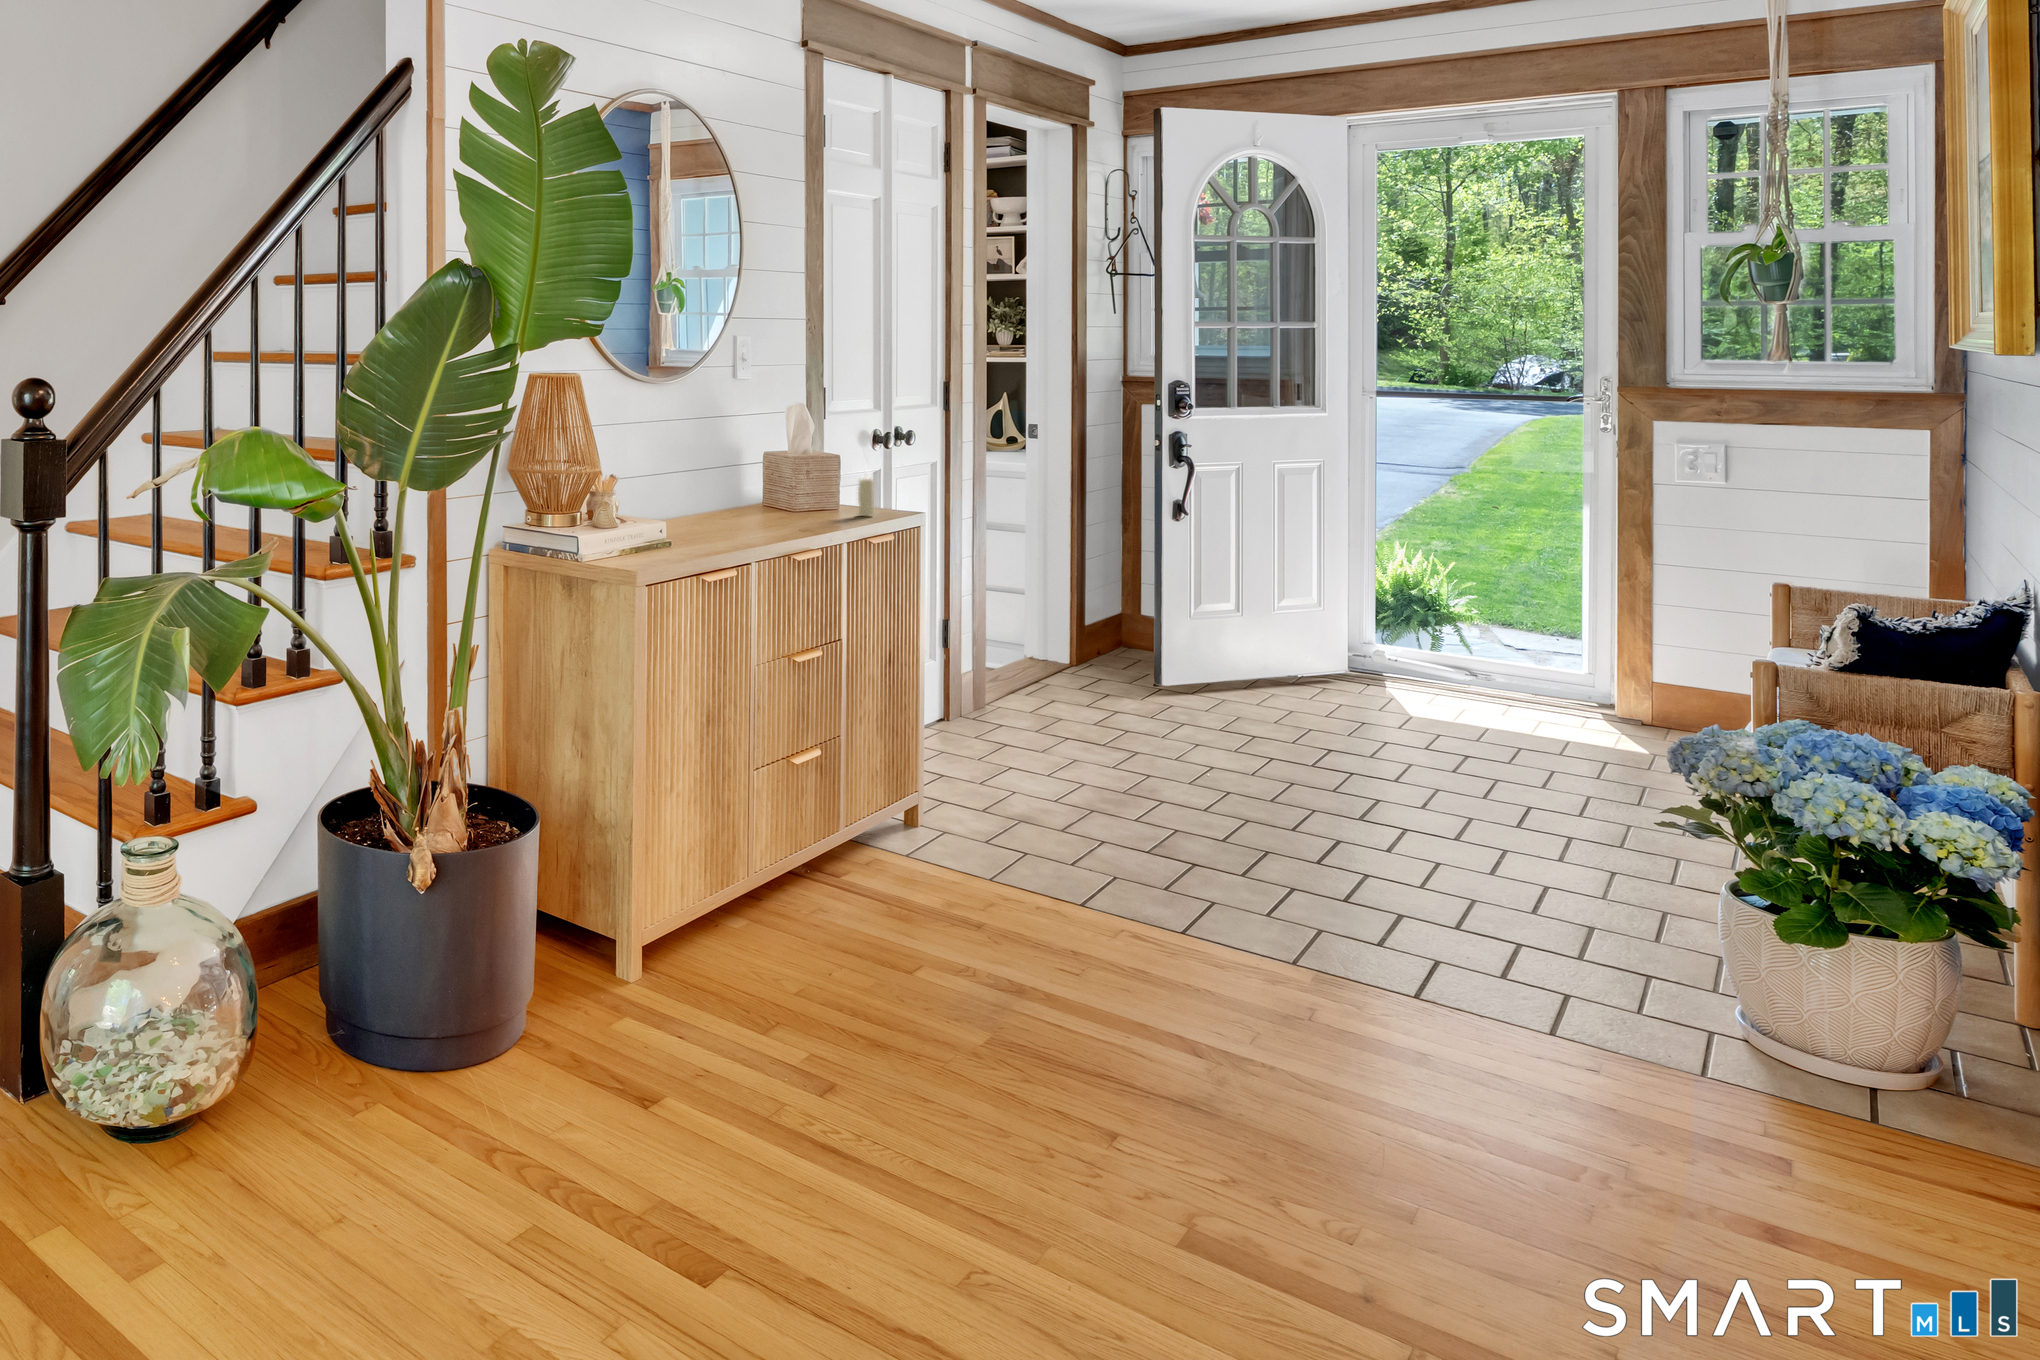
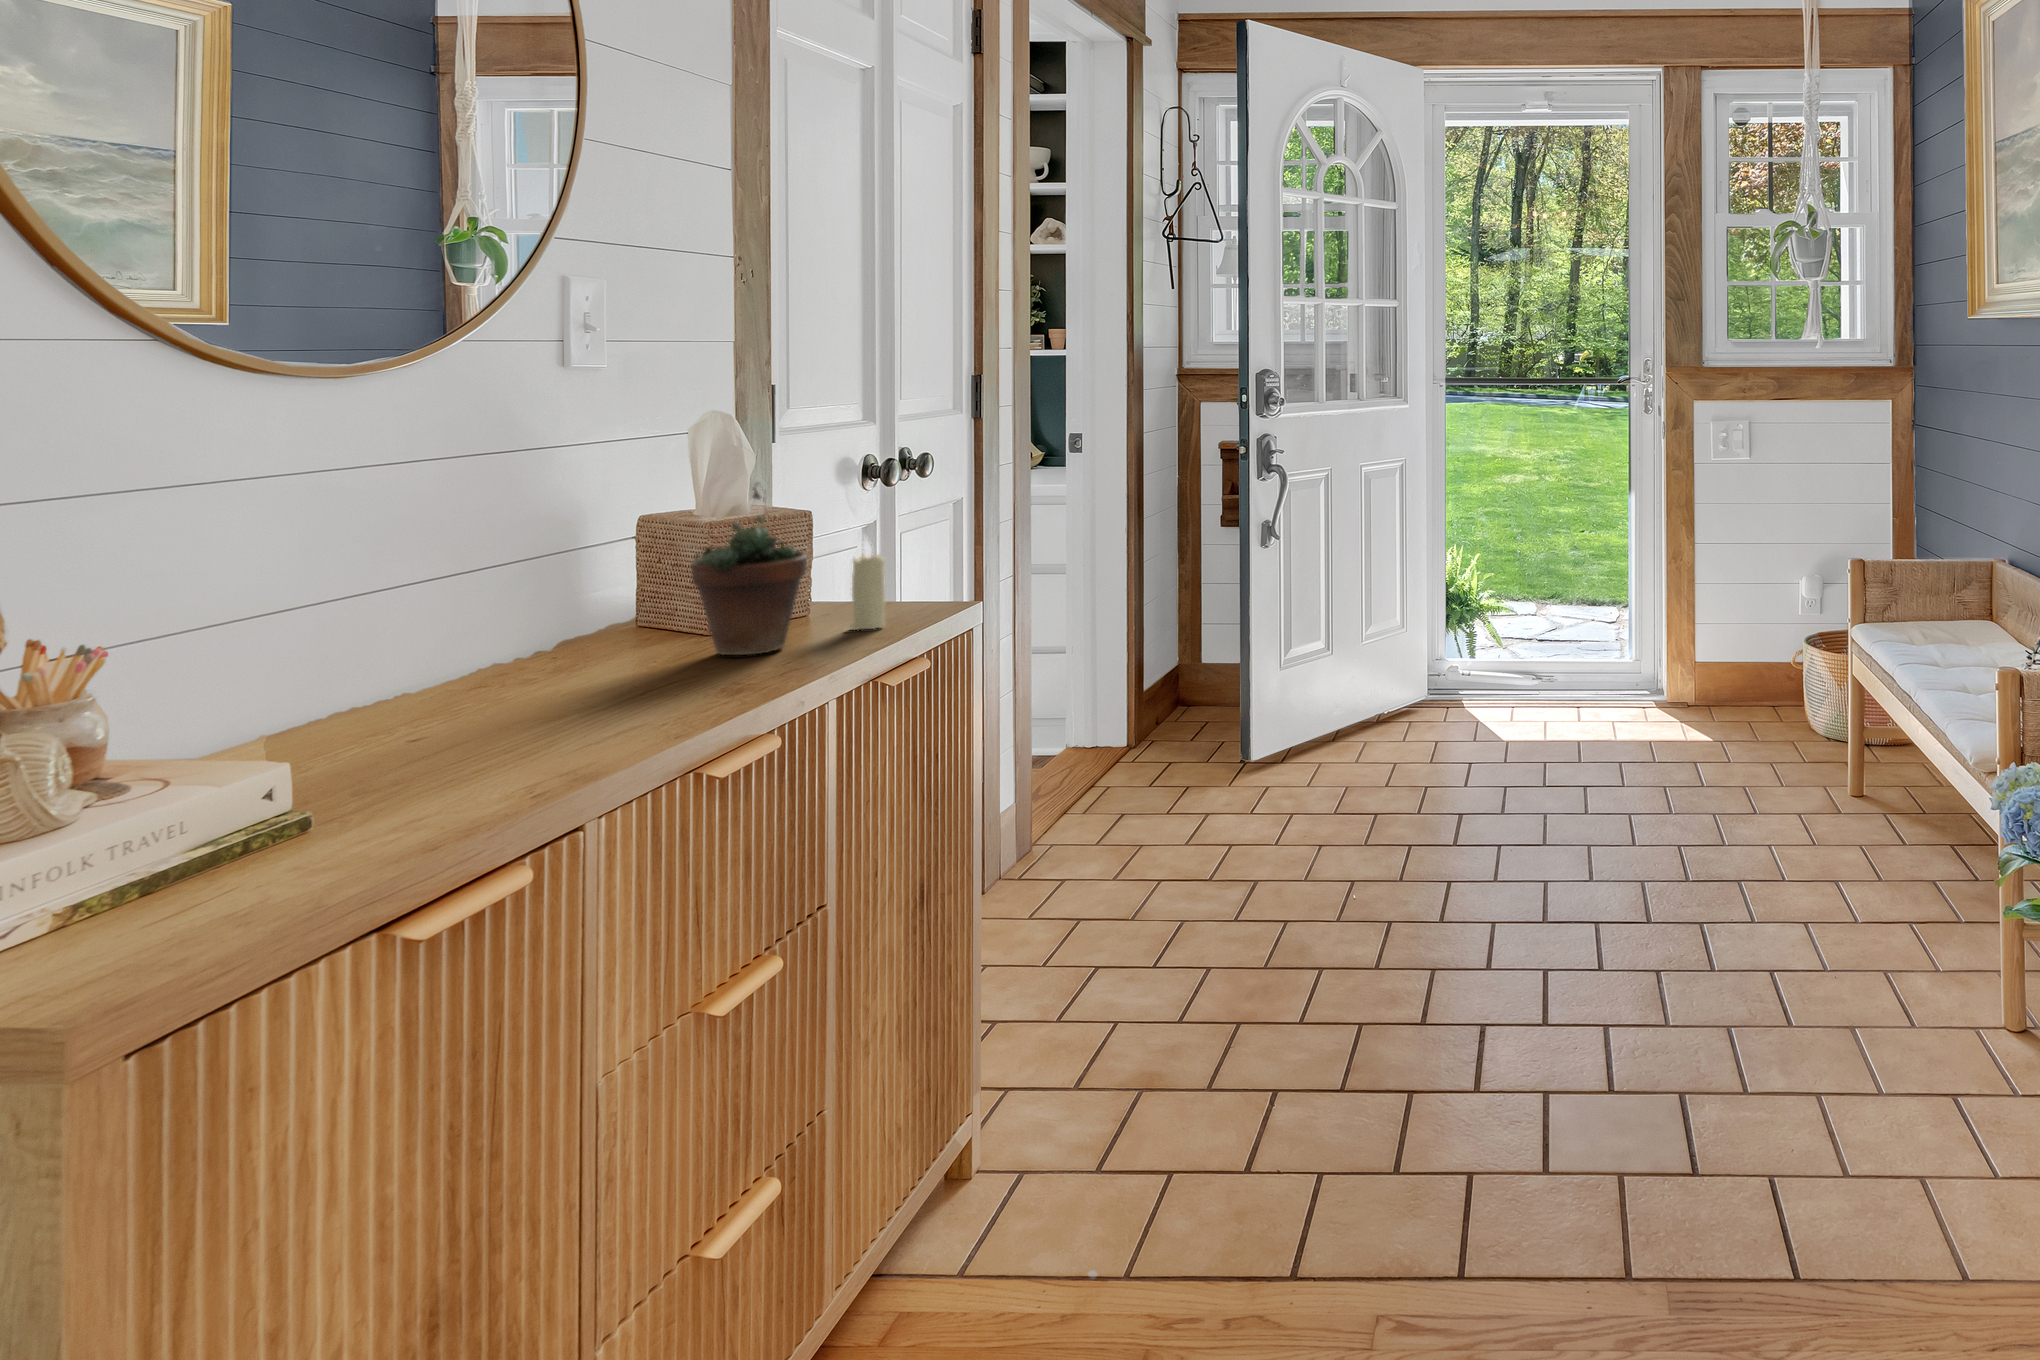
succulent plant: none [786,436,836,520] -> present [691,486,807,655]

